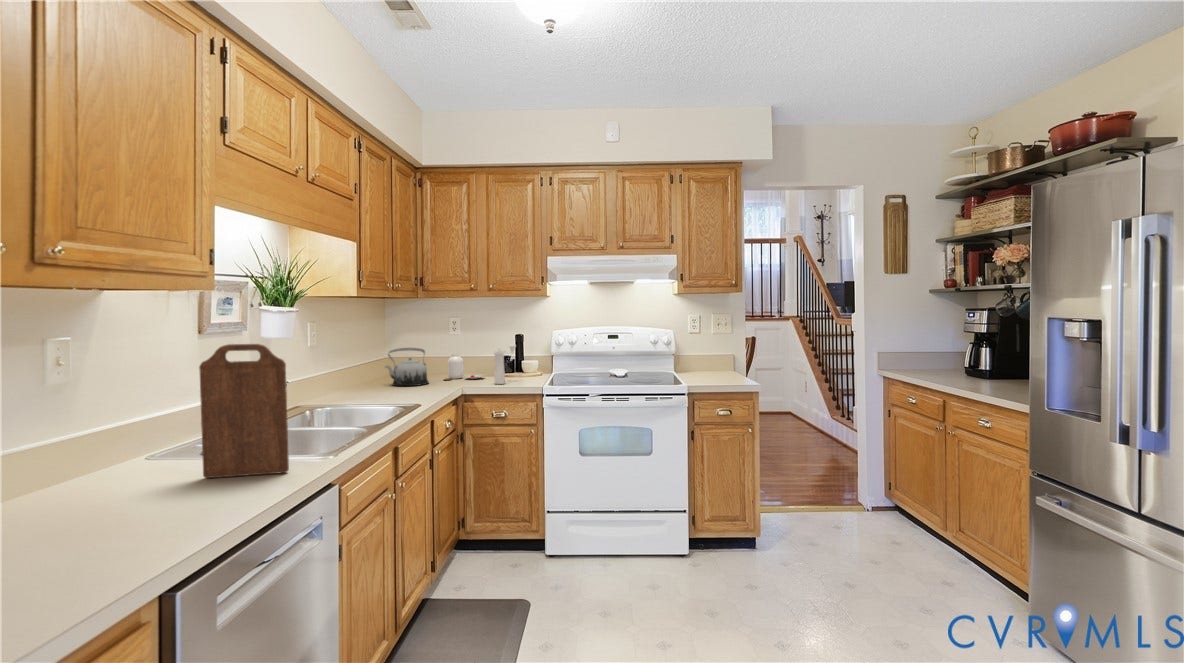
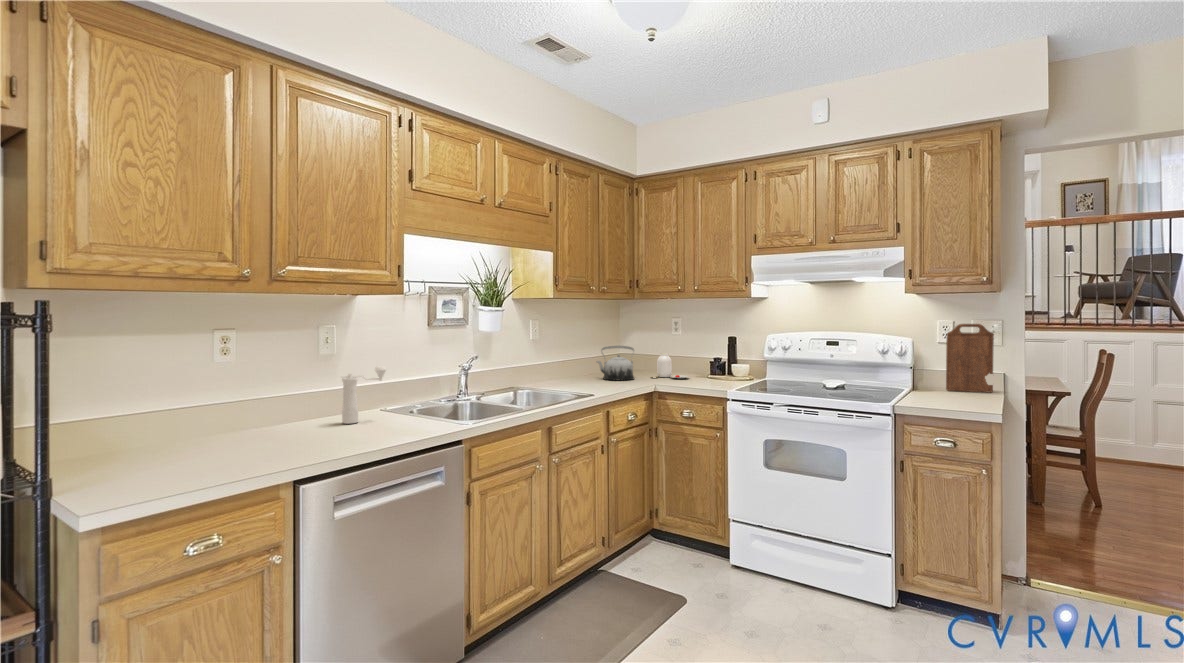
cutting board: present [199,344,289,478] -> present [946,324,994,393]
pepper mill: present [494,344,516,384] -> present [341,366,386,424]

